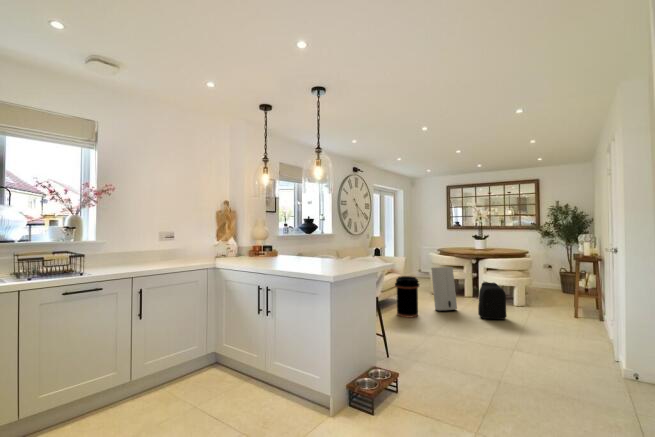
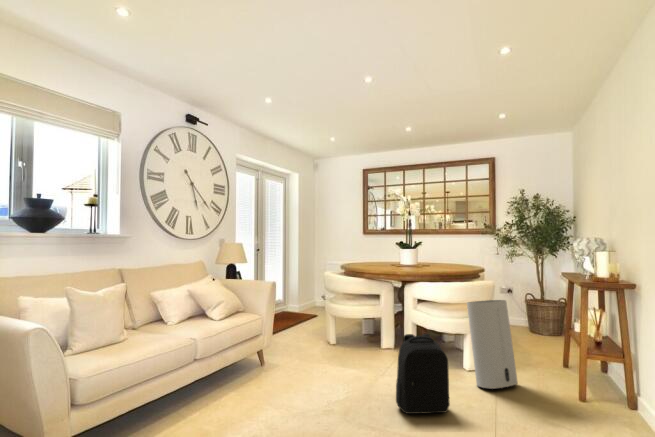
air purifier: present [431,267,457,311] -> present [467,300,518,389]
trash can: present [395,276,419,318] -> none [225,325,278,421]

